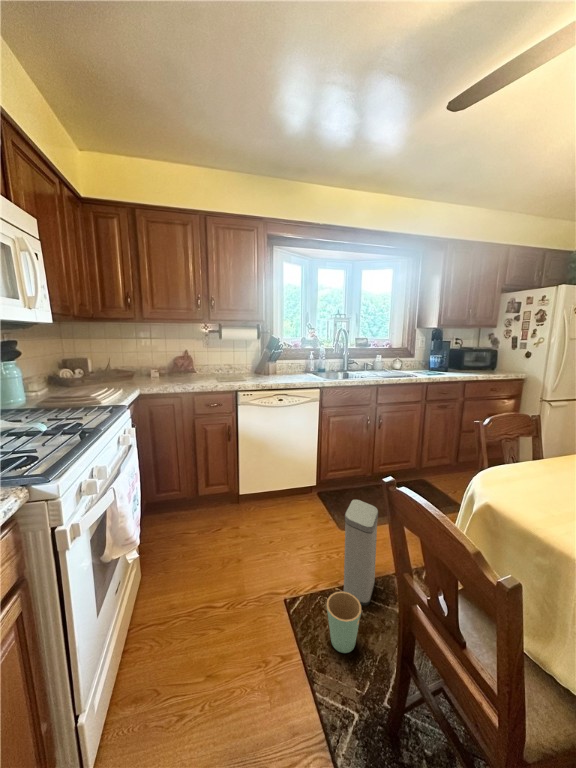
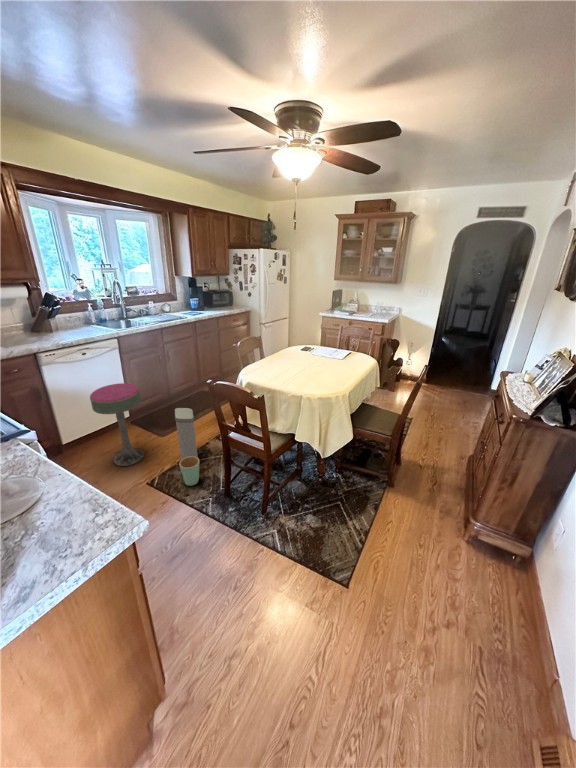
bar stool: none [259,441,316,555] -> present [90,383,144,466]

